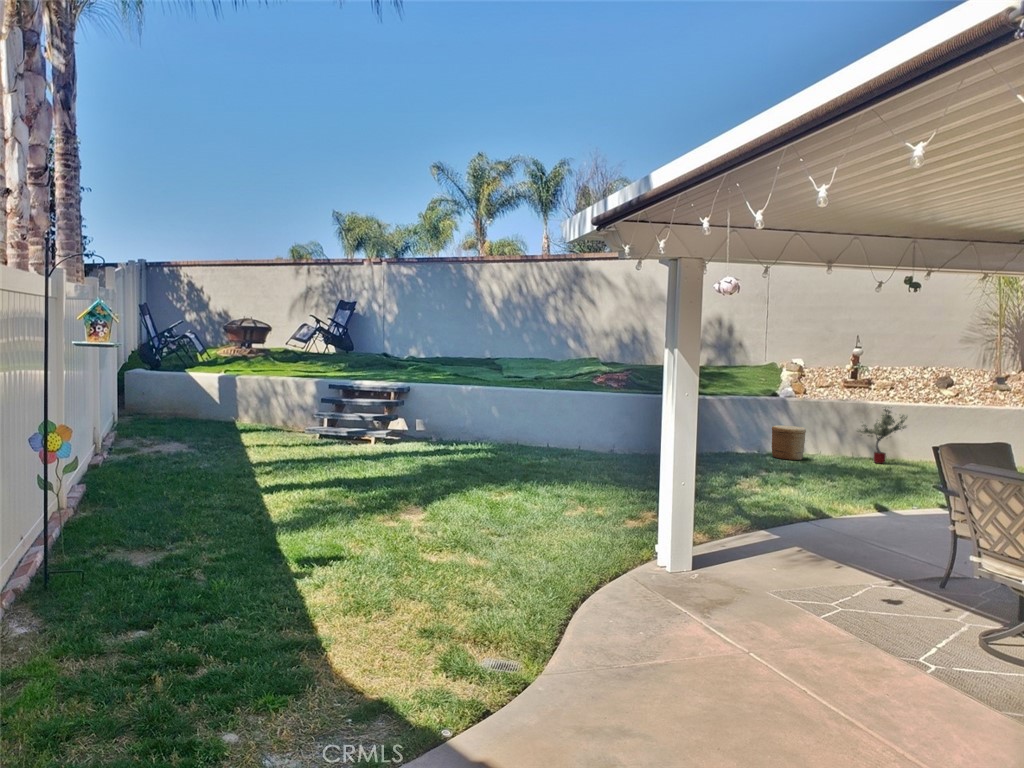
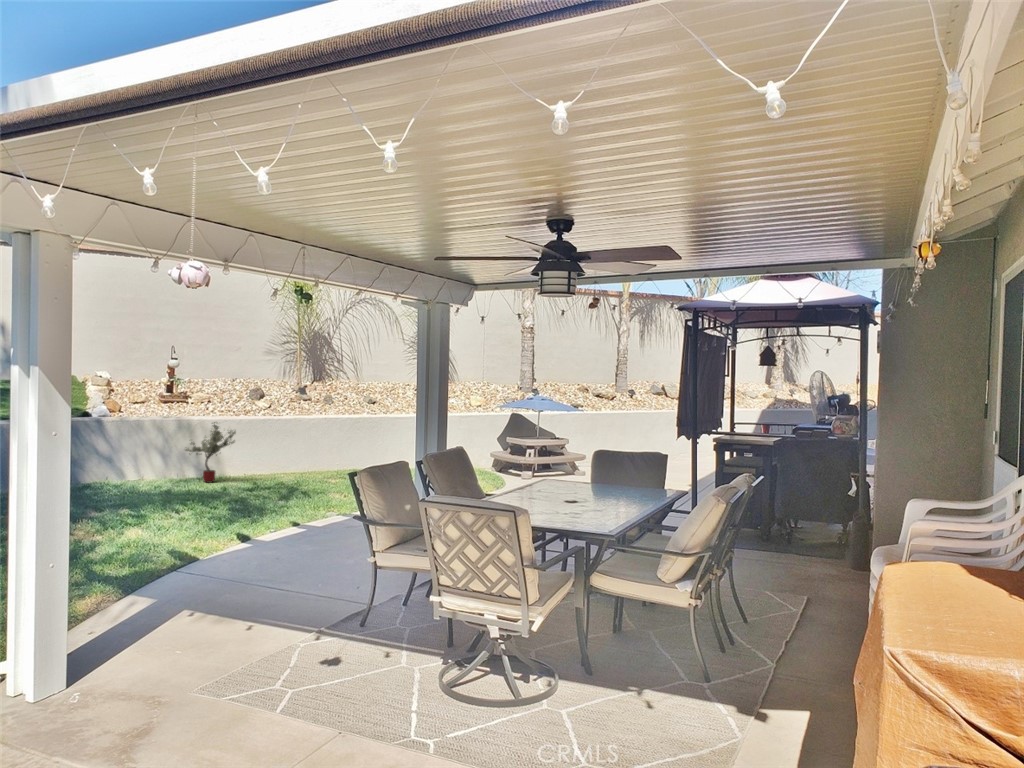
woven basket: present [771,425,806,460] -> none [87,450,130,491]

